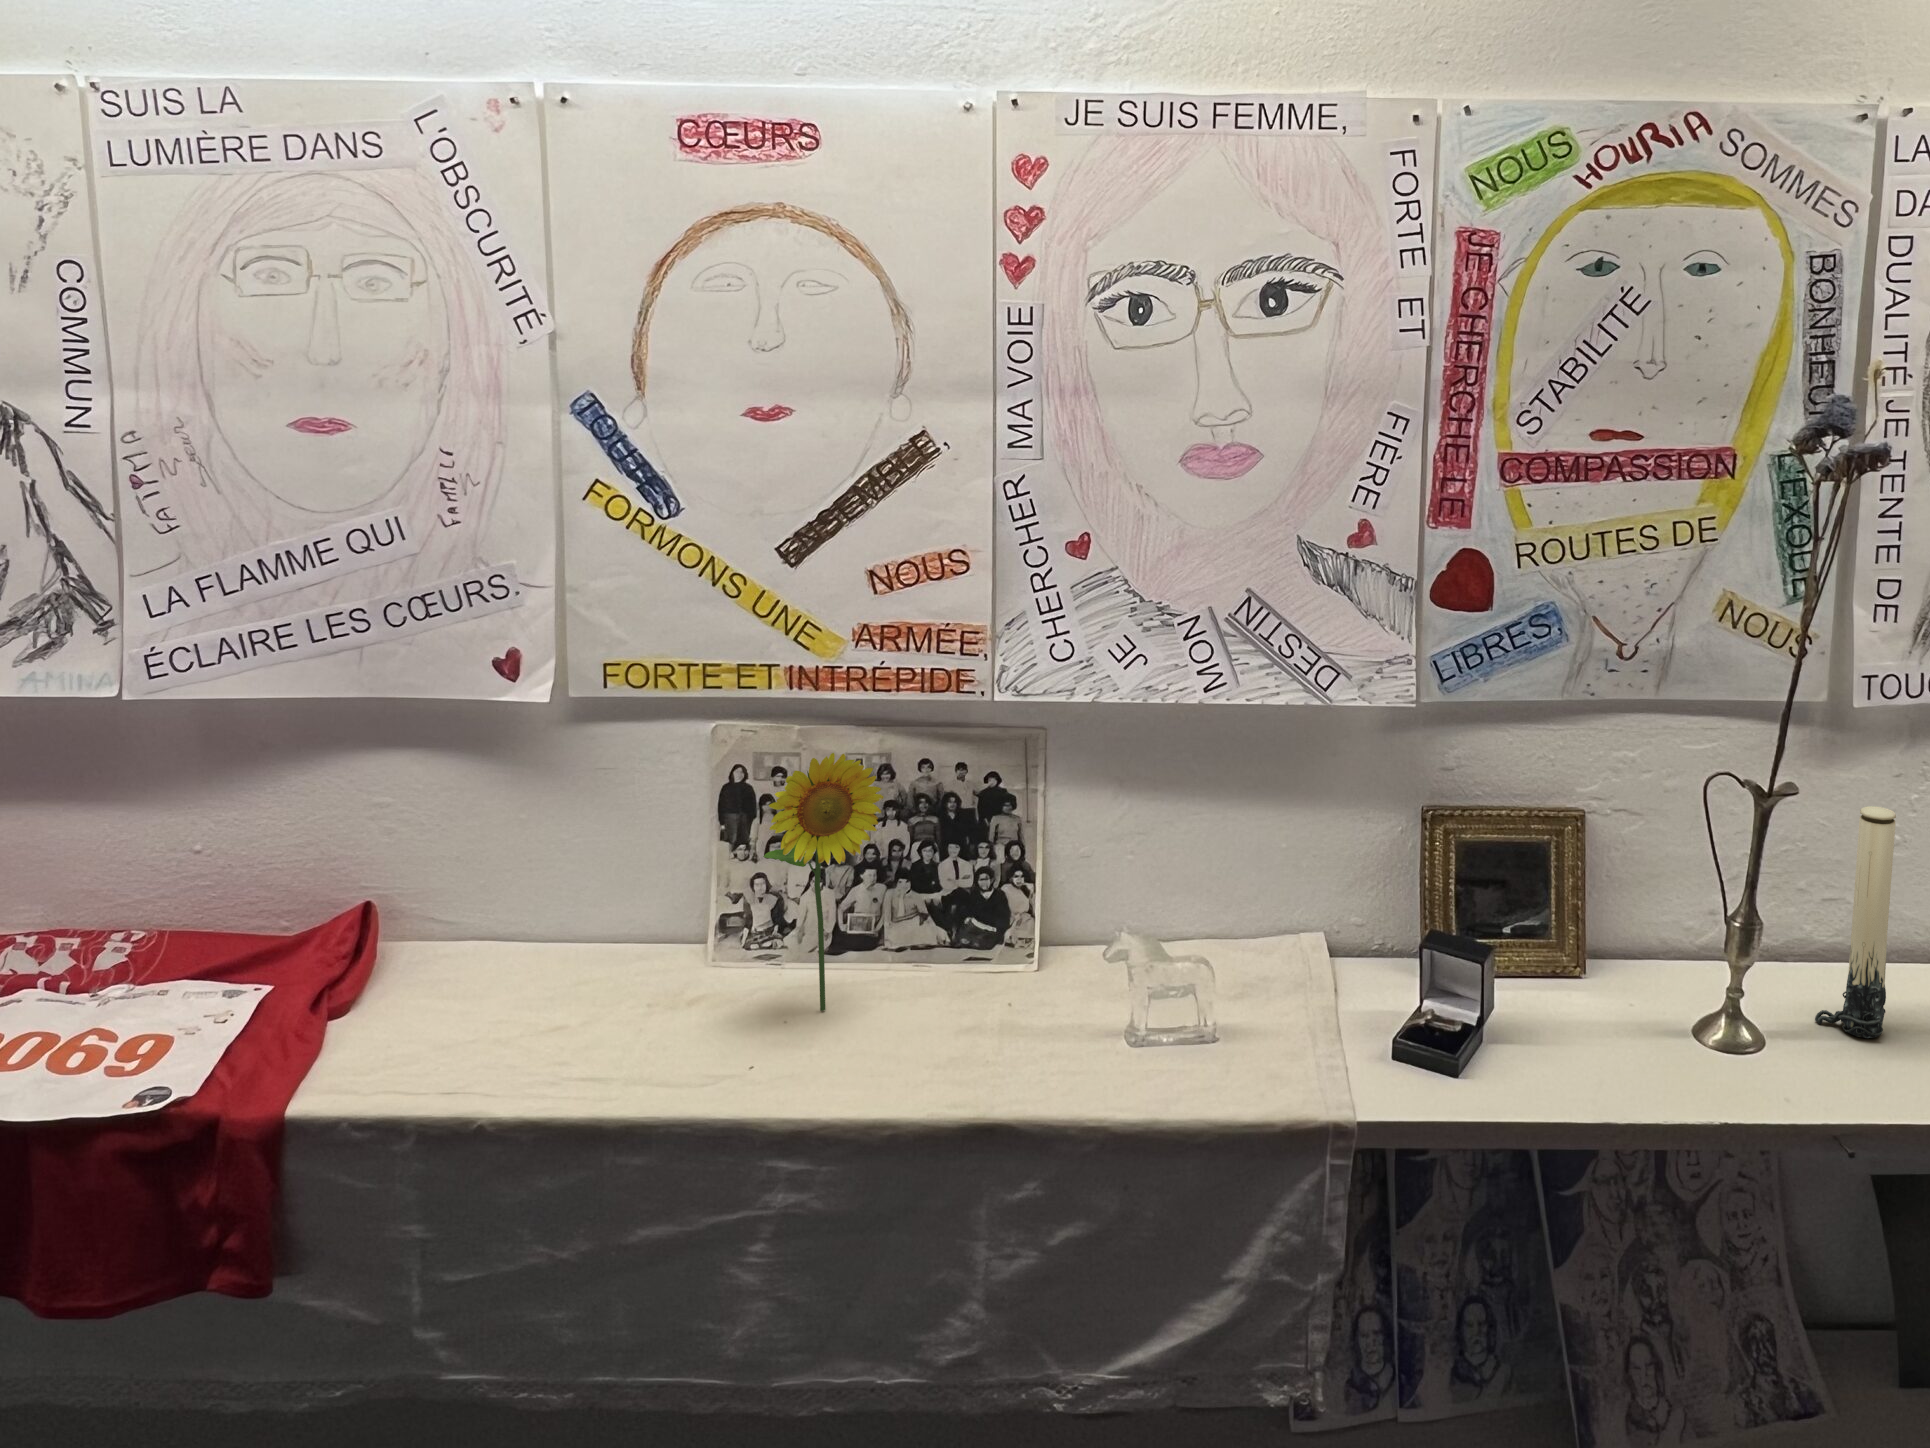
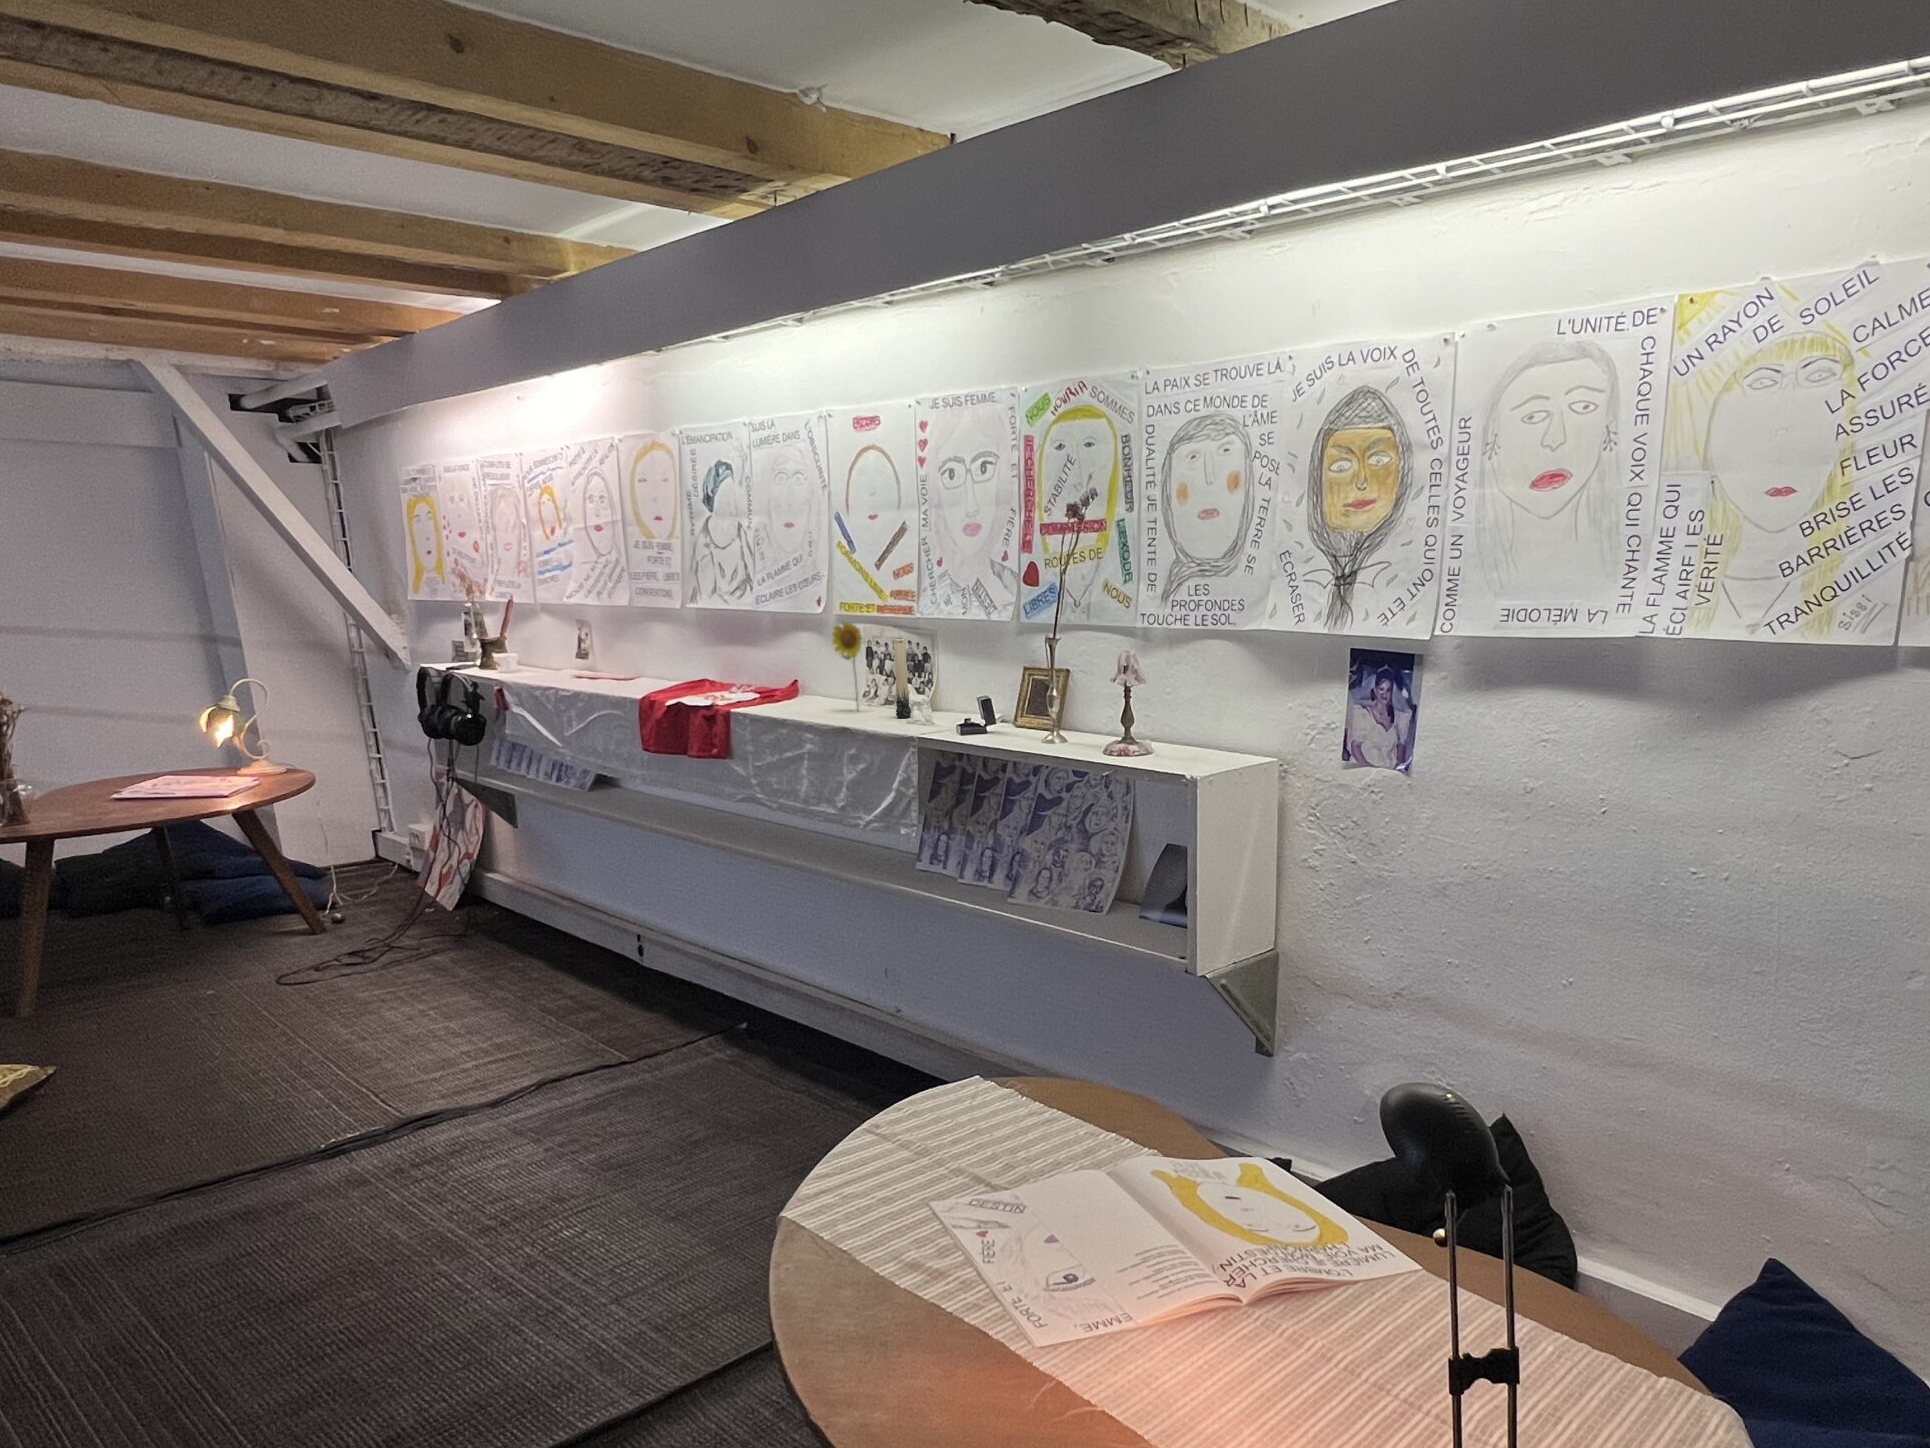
candle: present [1815,806,1896,1038] -> present [894,639,911,718]

